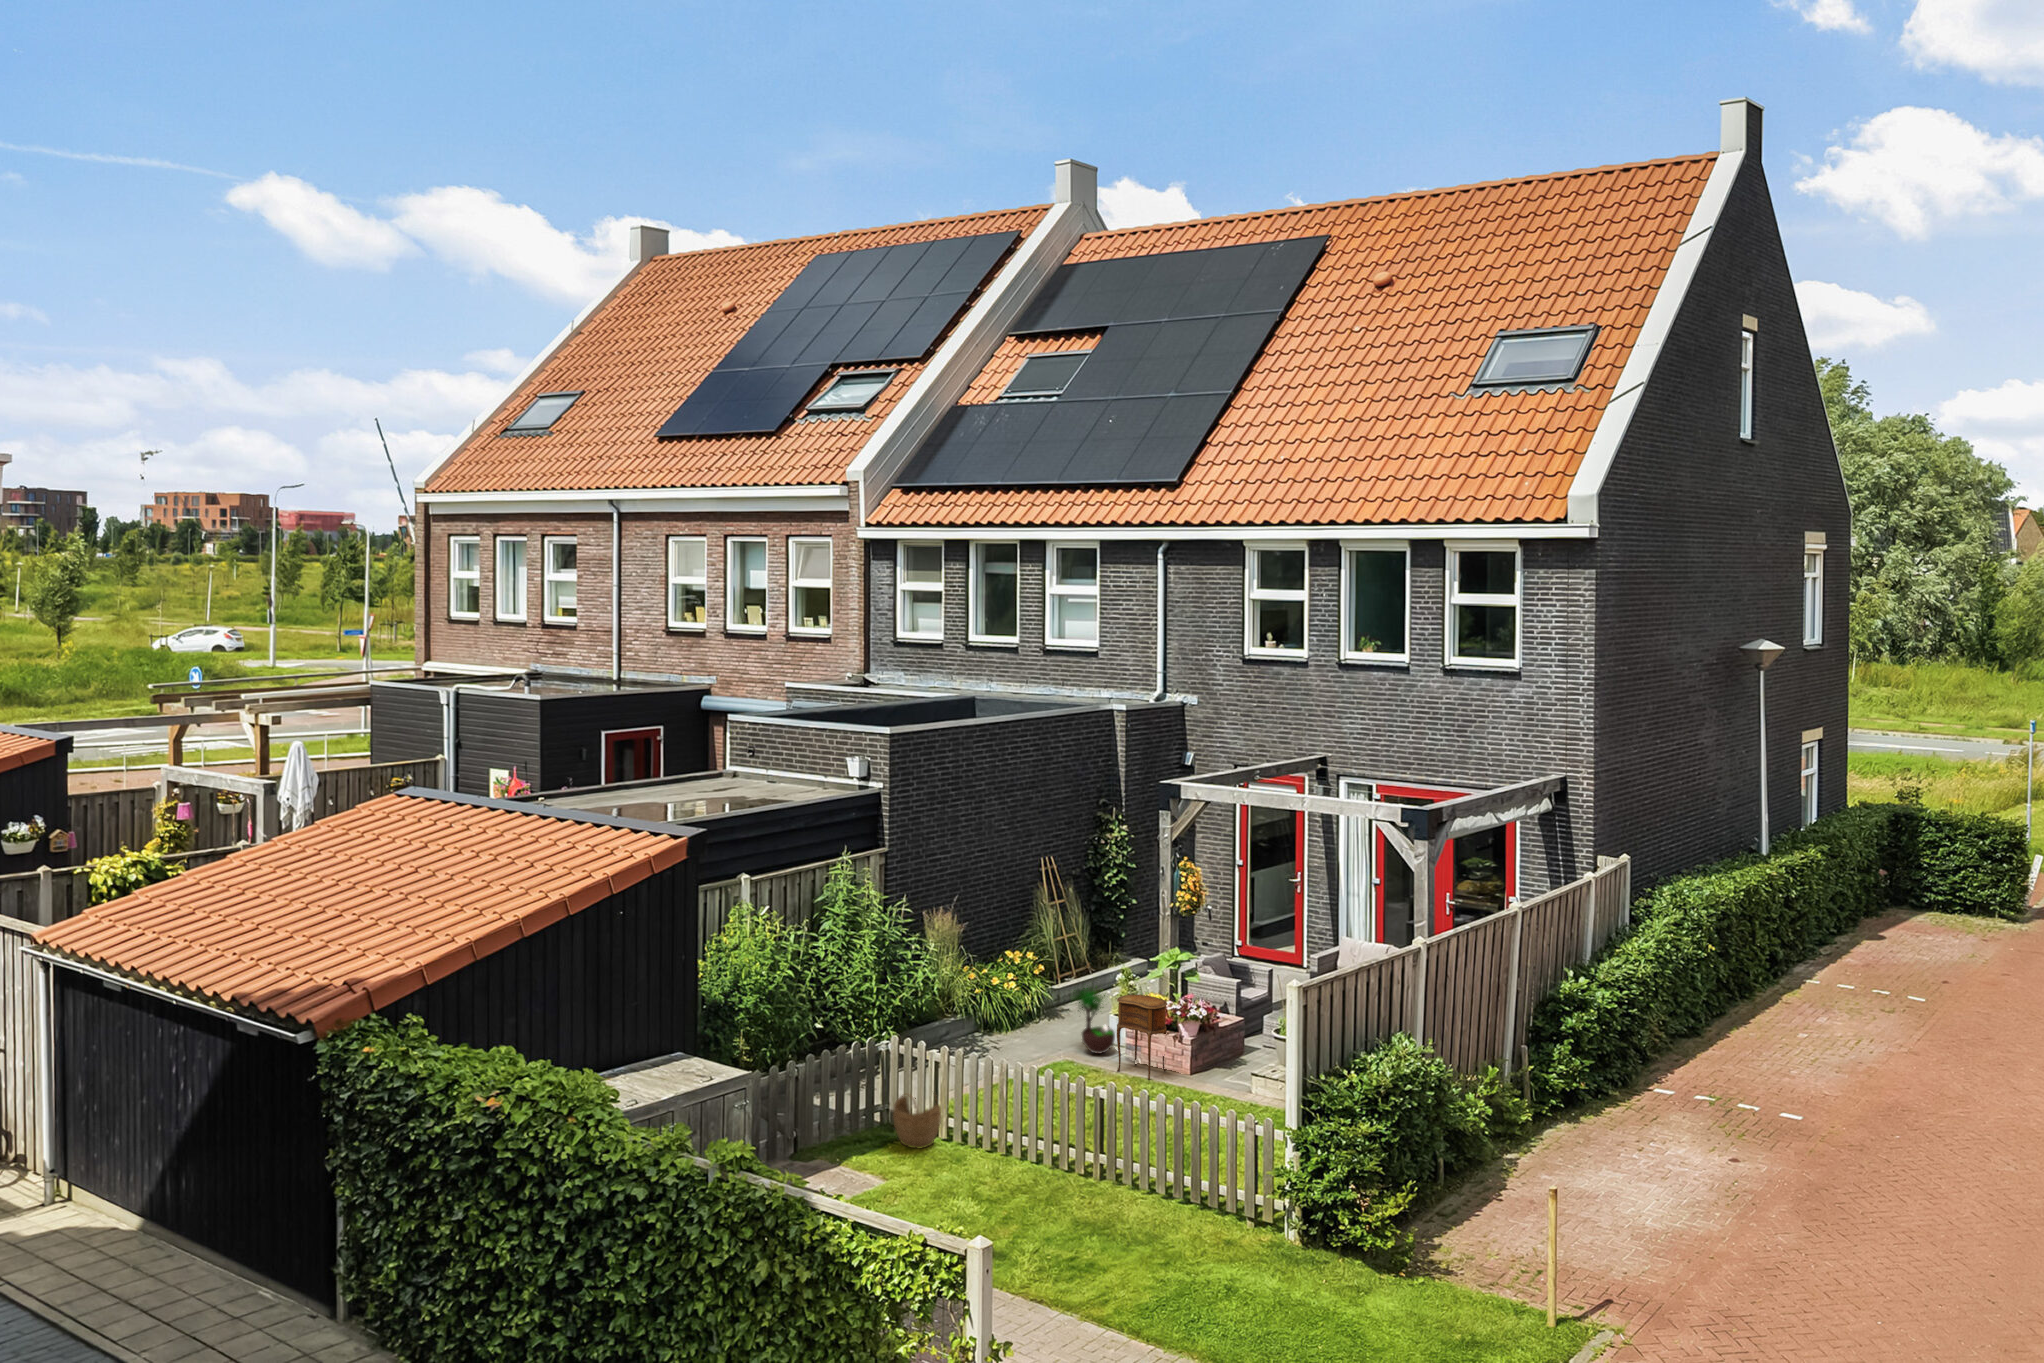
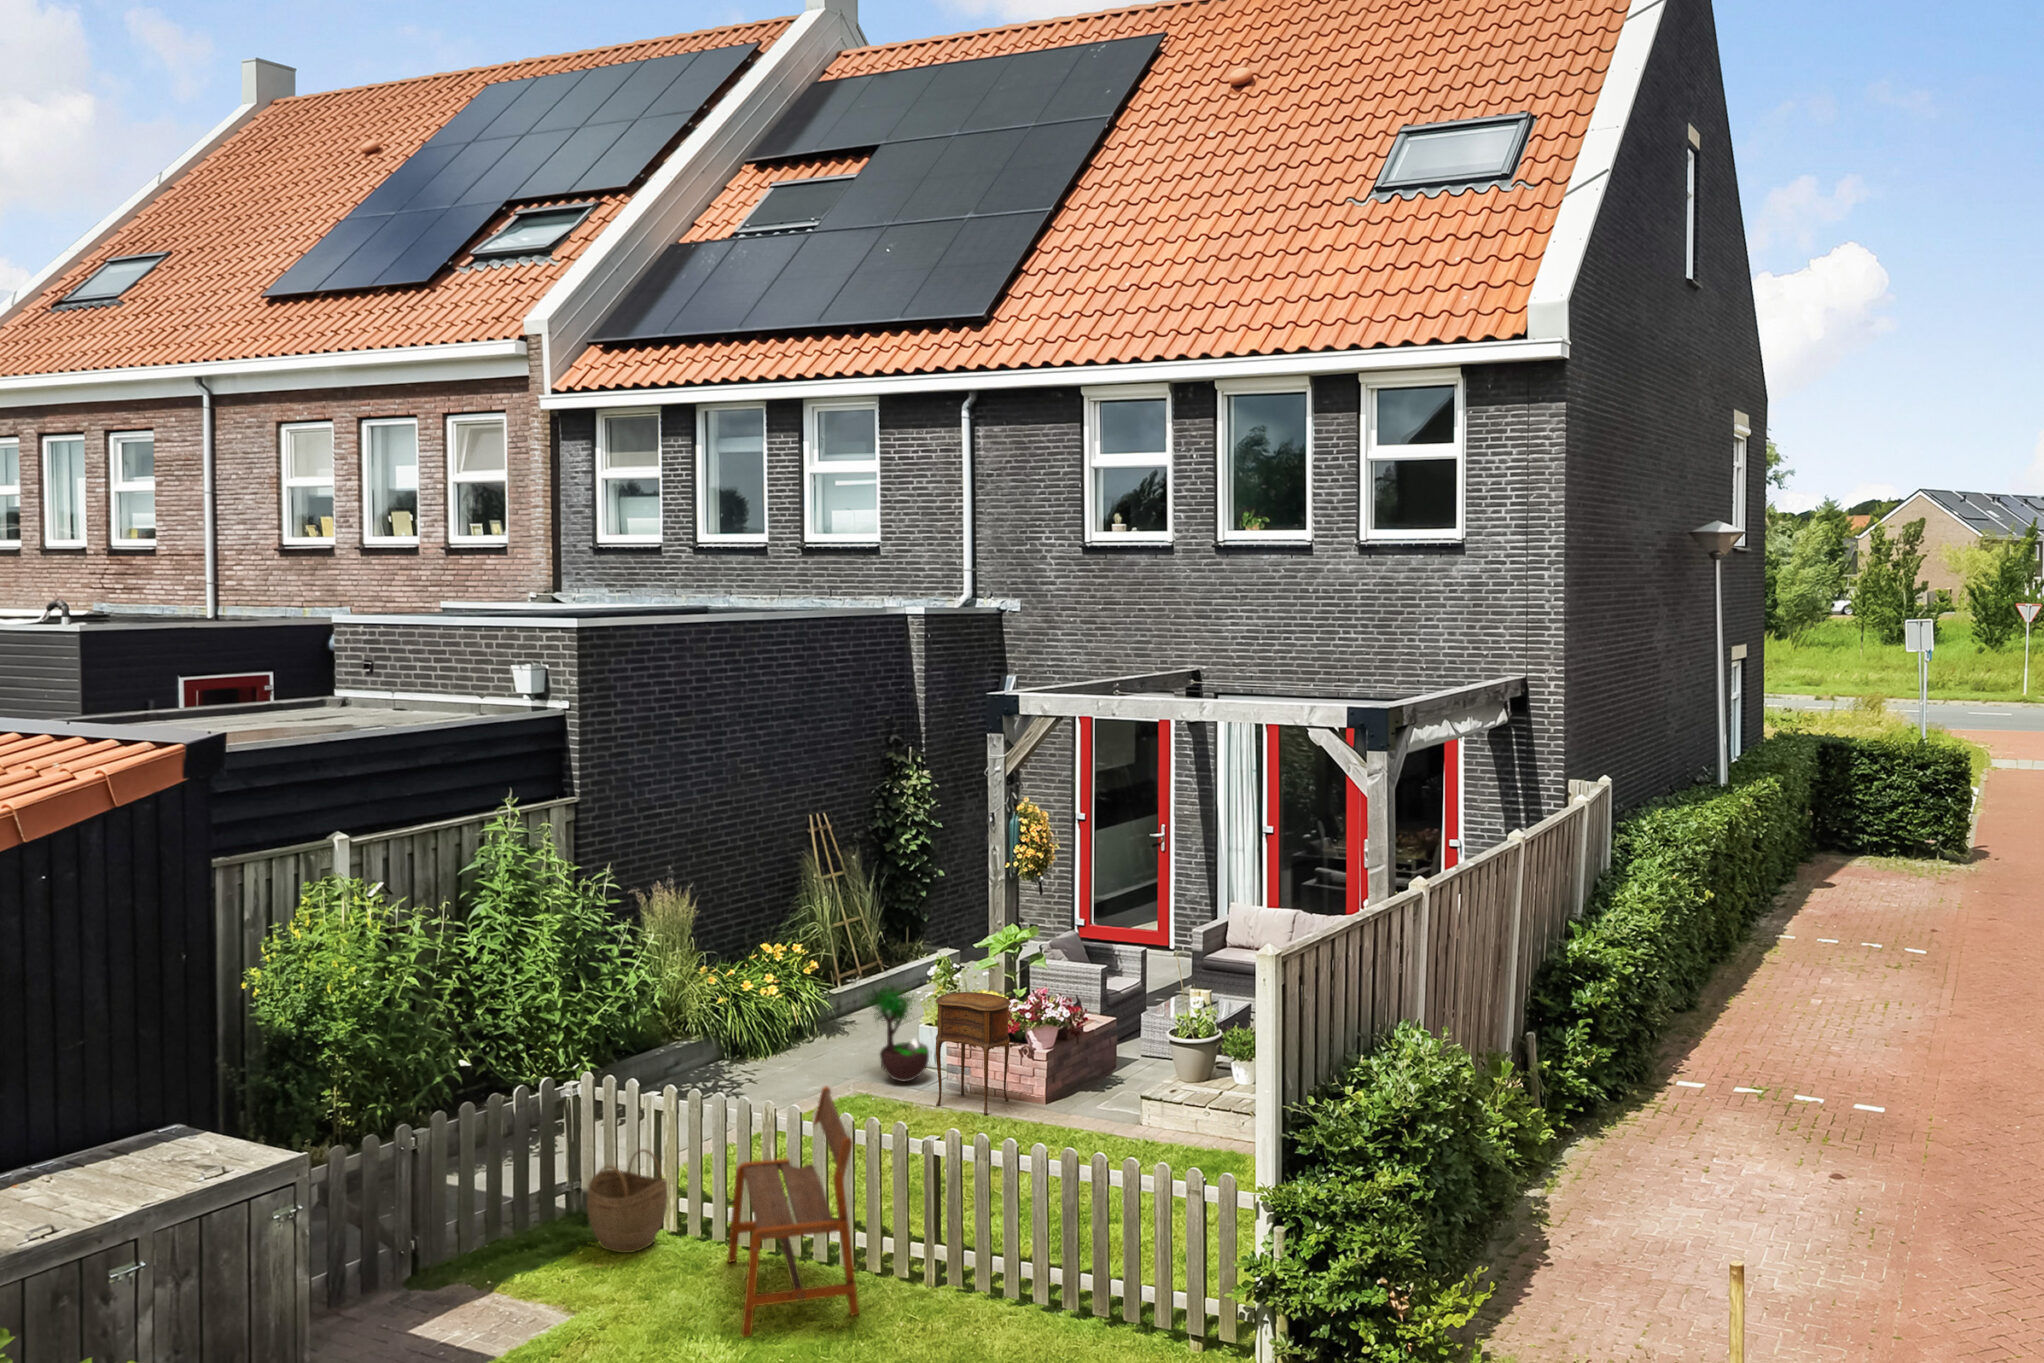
bench: none [977,1052,1053,1201] -> present [728,1086,859,1337]

